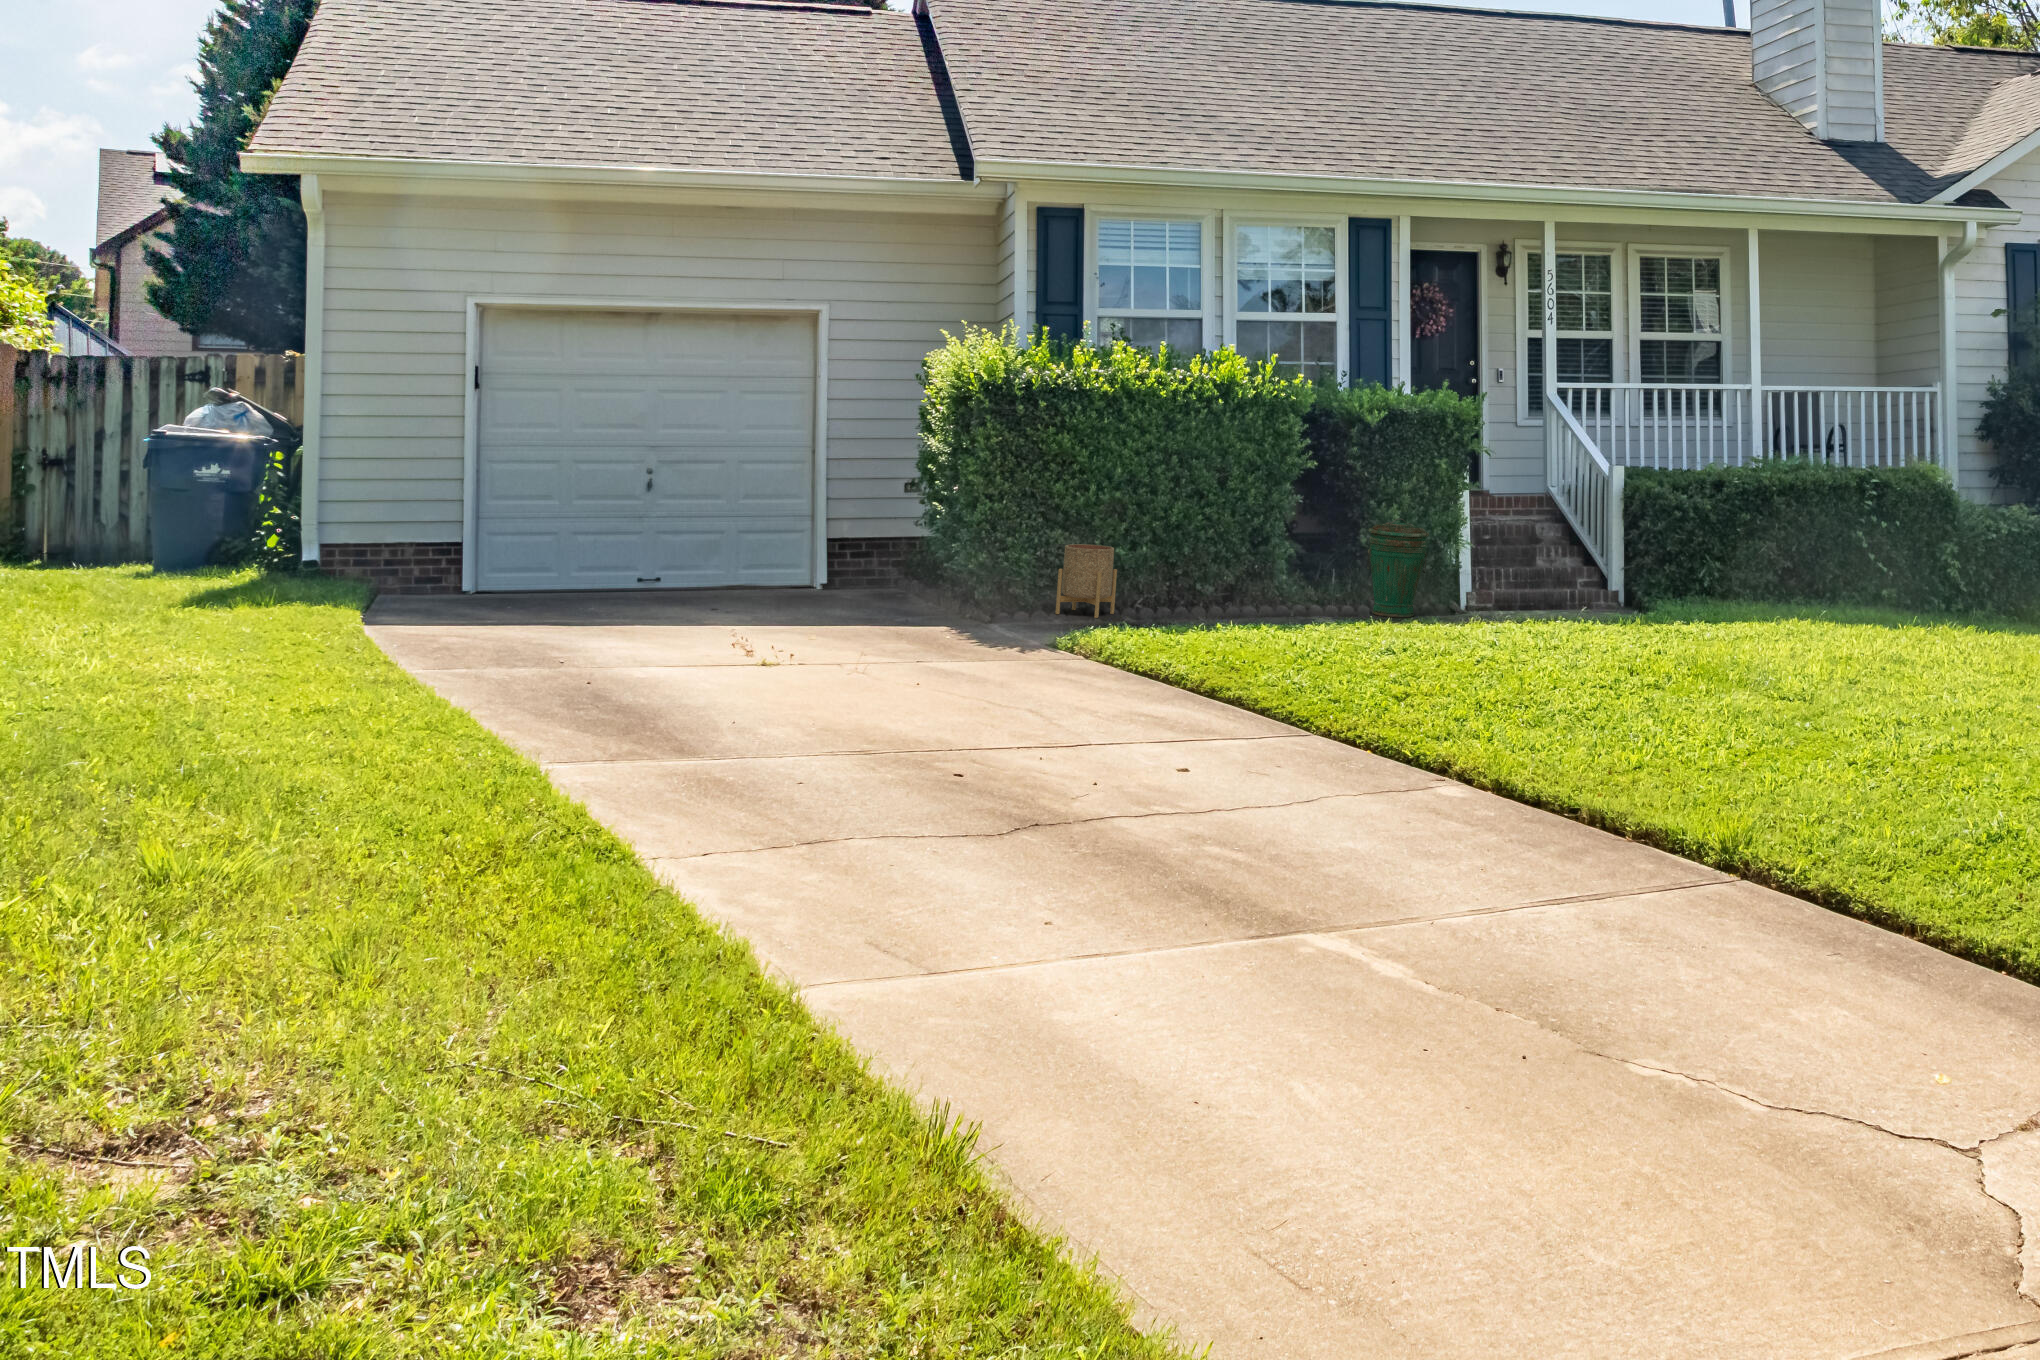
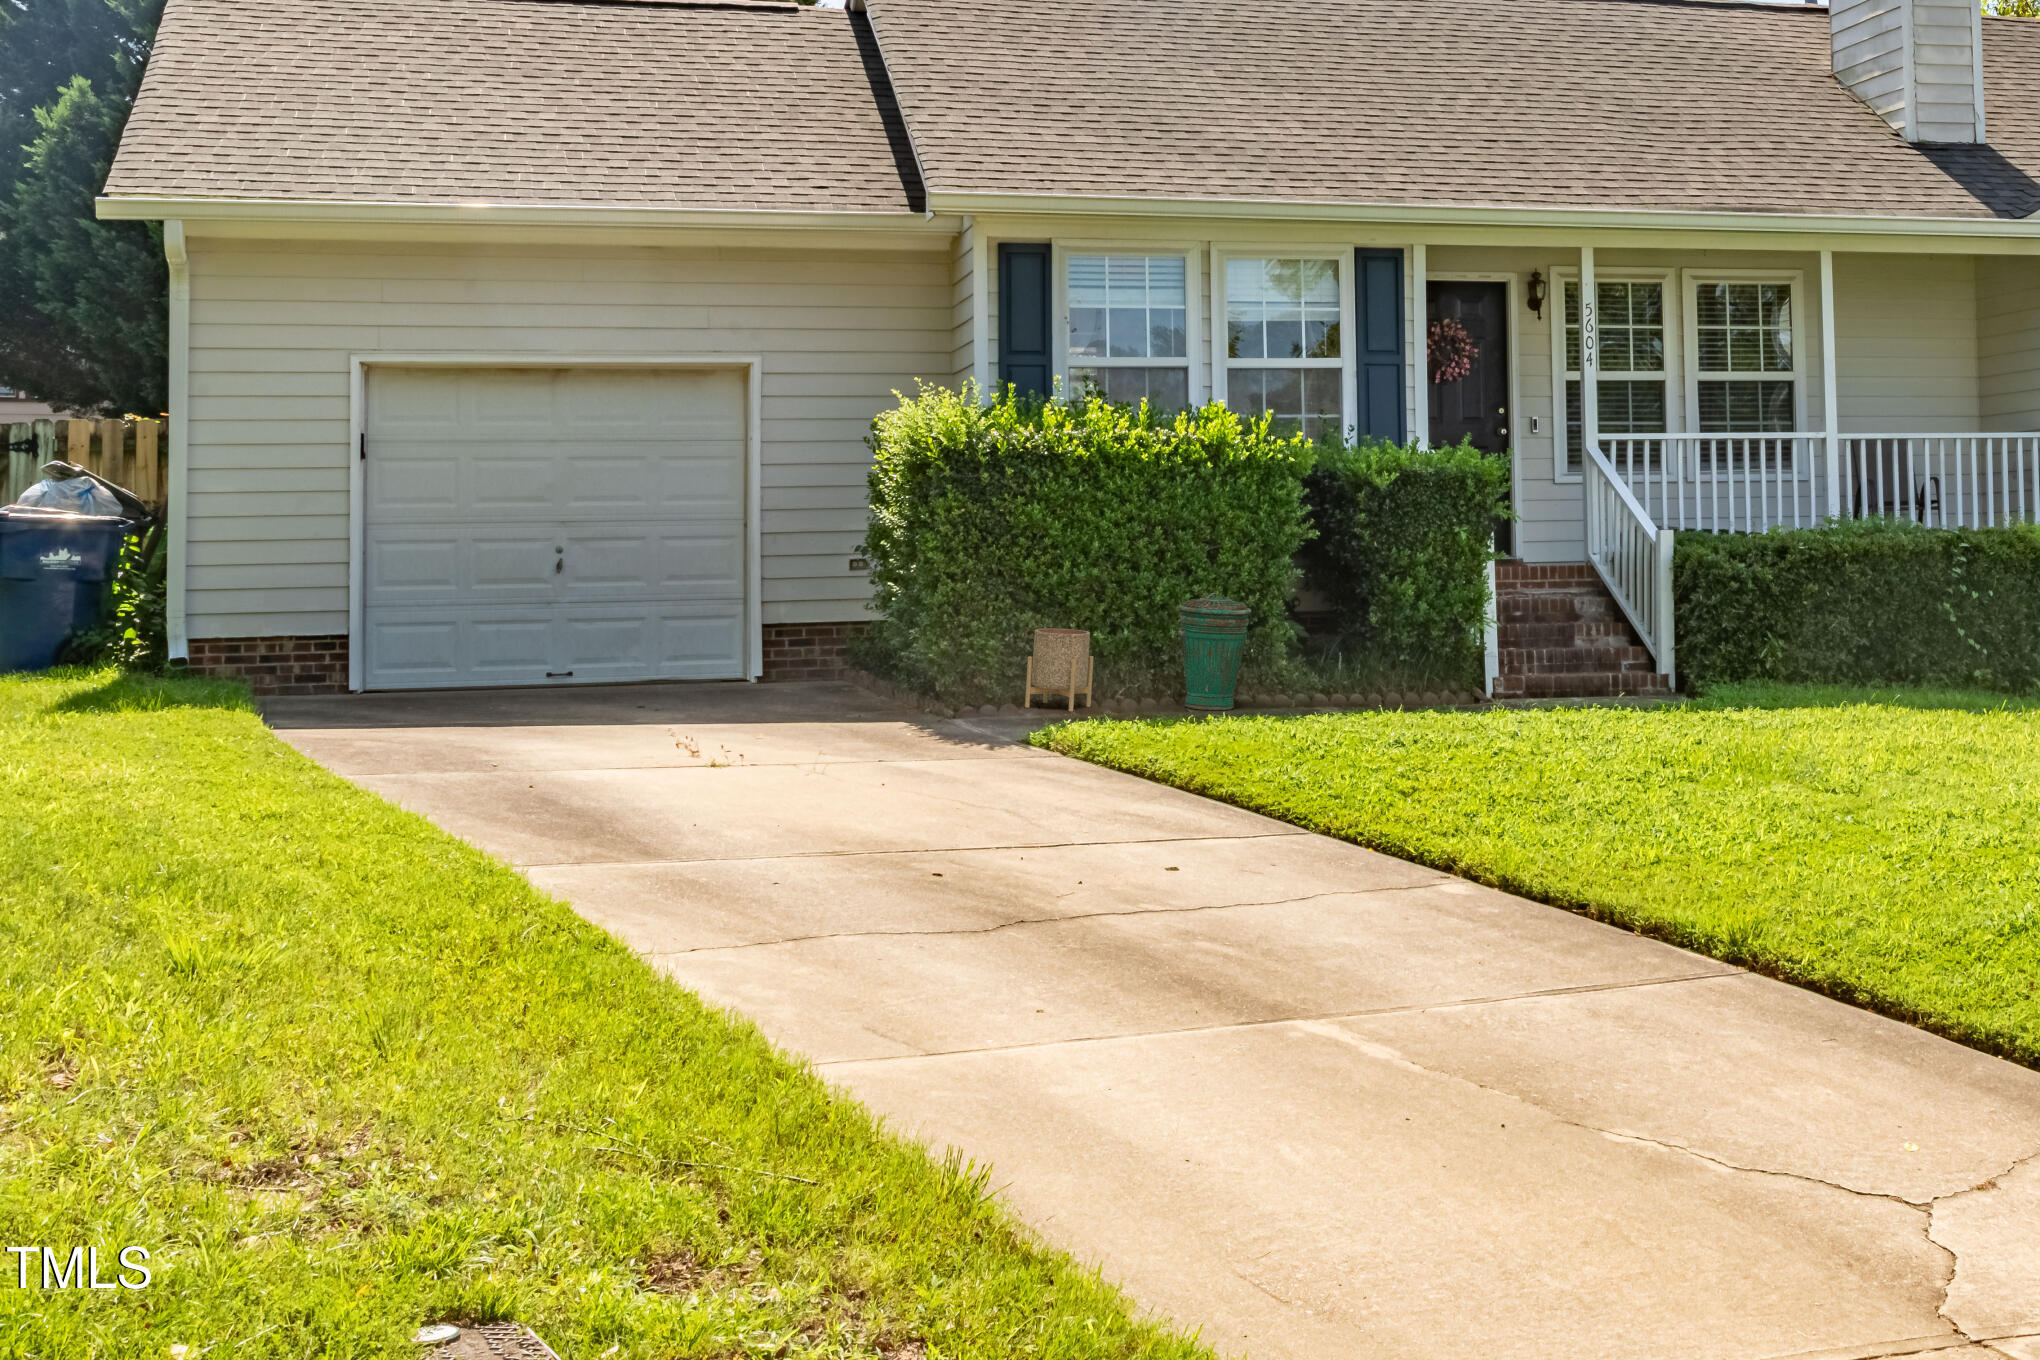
trash can: present [1367,518,1429,617] -> present [1177,593,1251,710]

